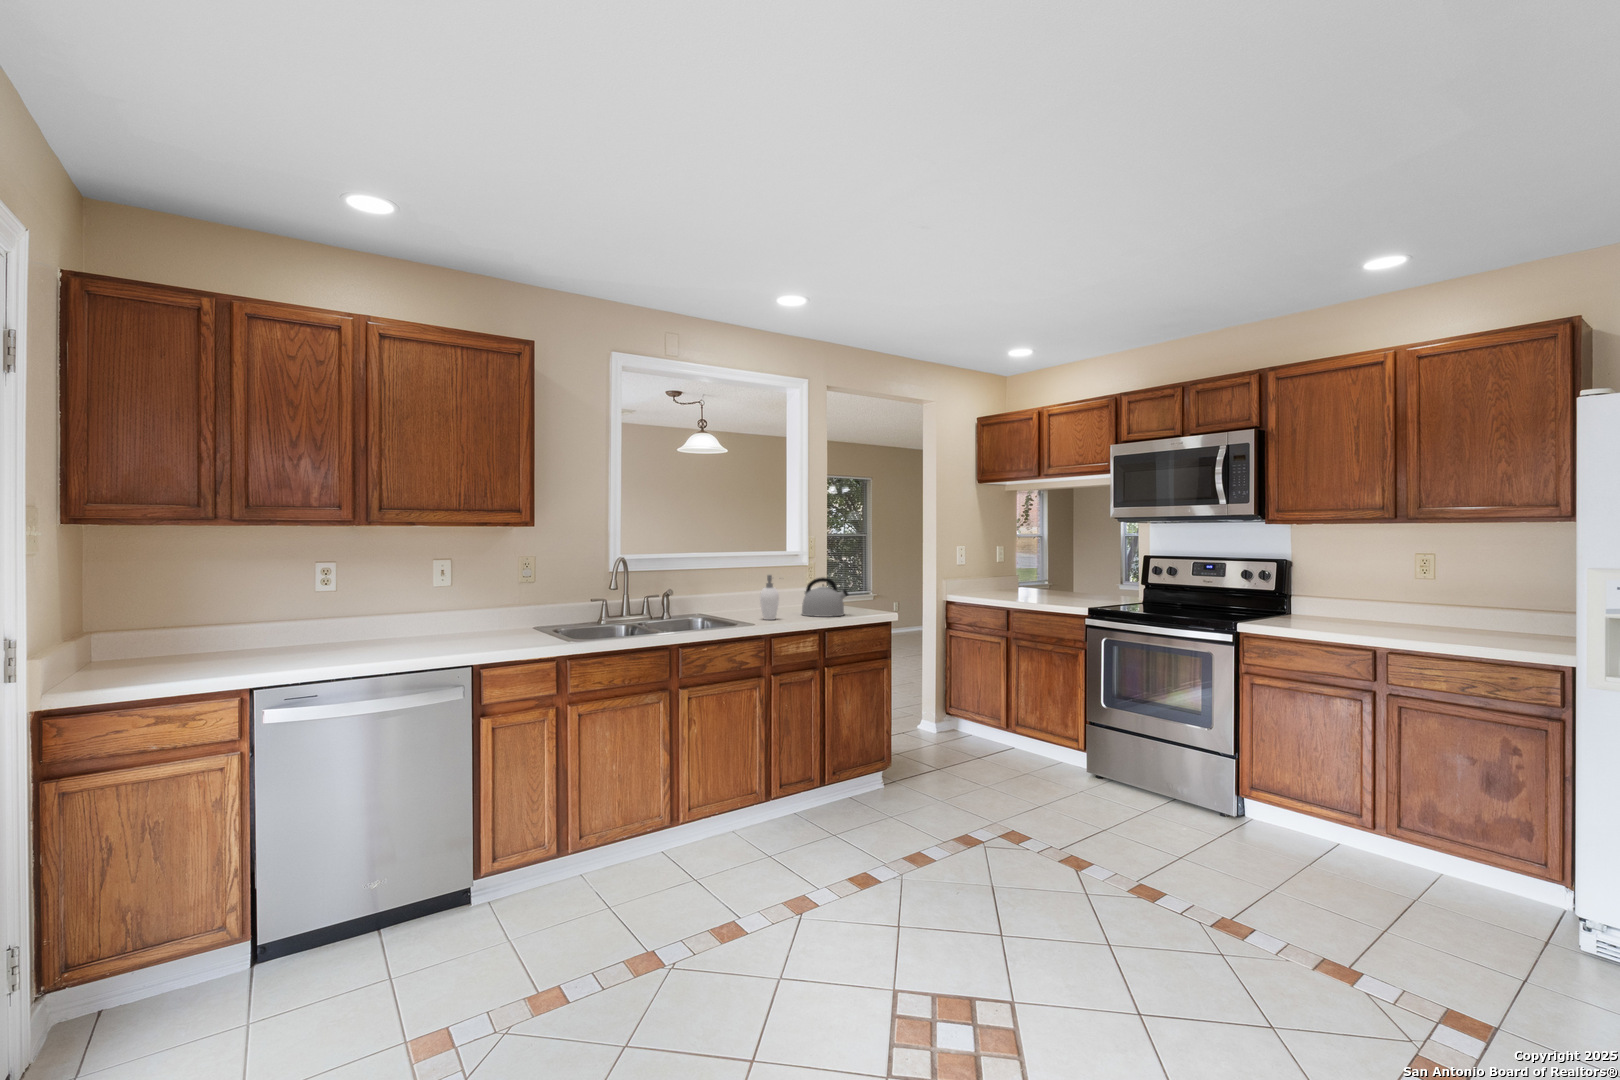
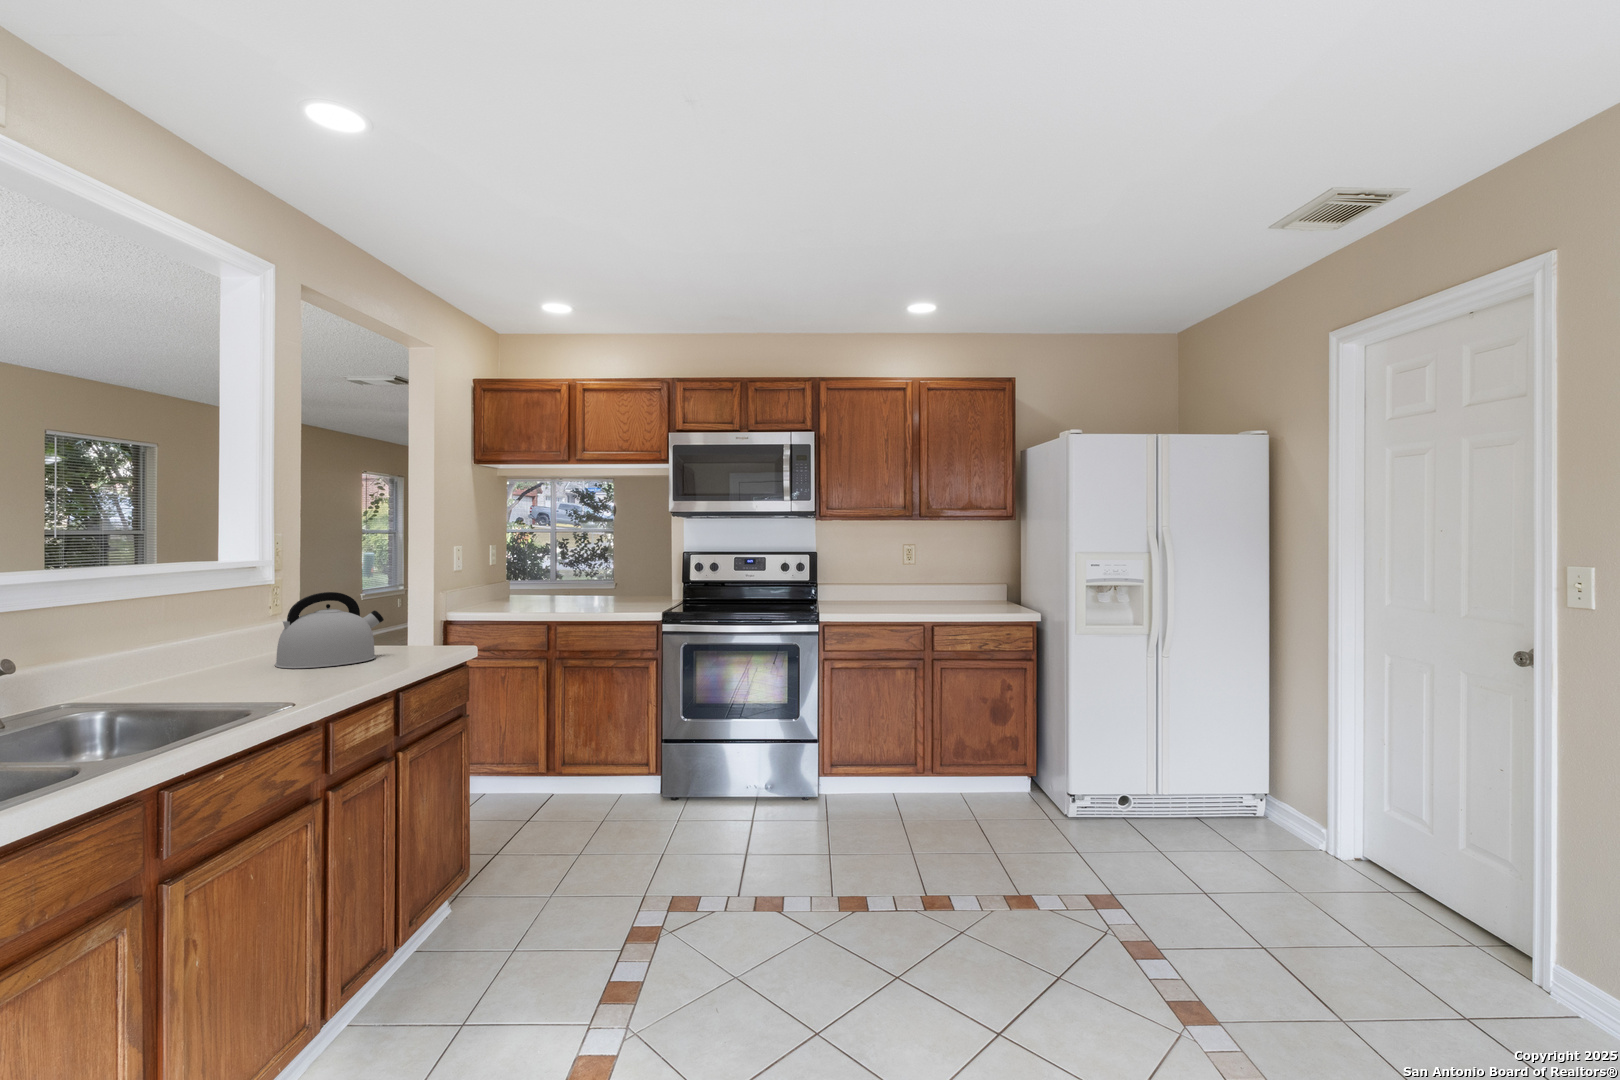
soap dispenser: present [760,575,779,620] -> none [201,591,275,691]

